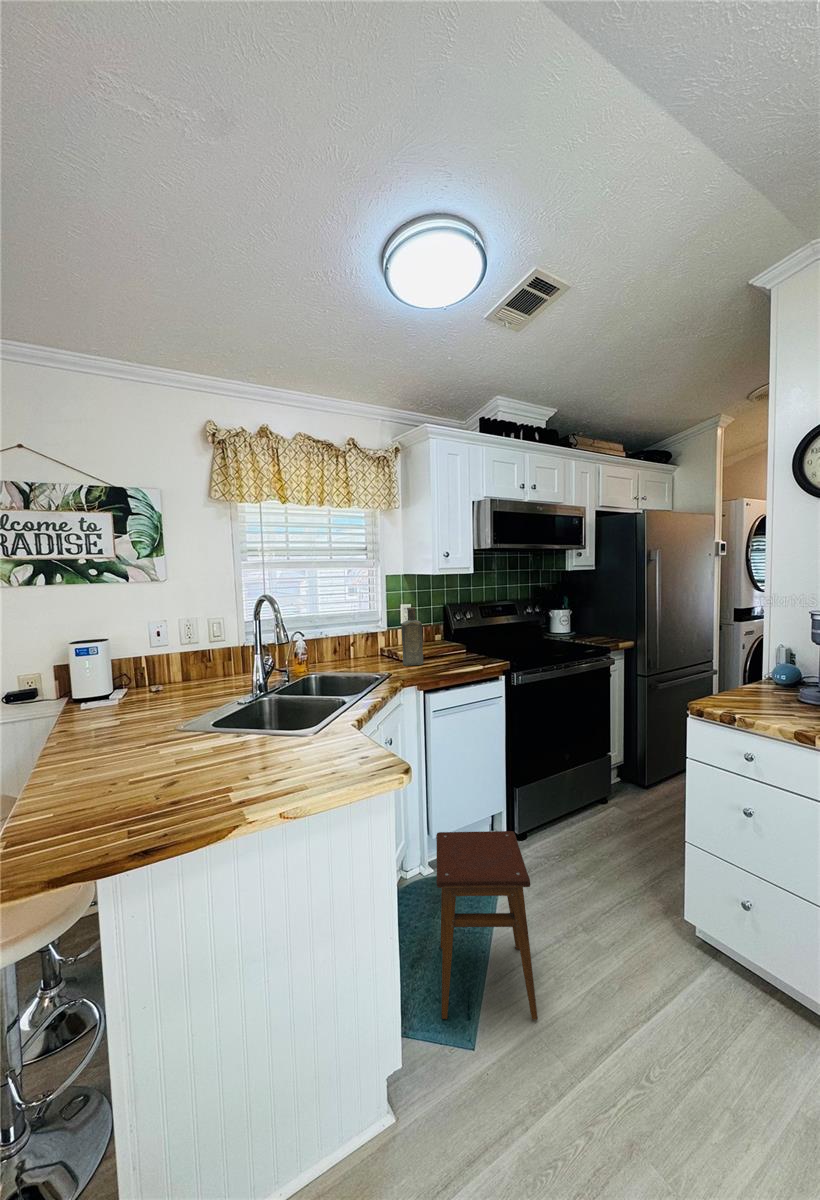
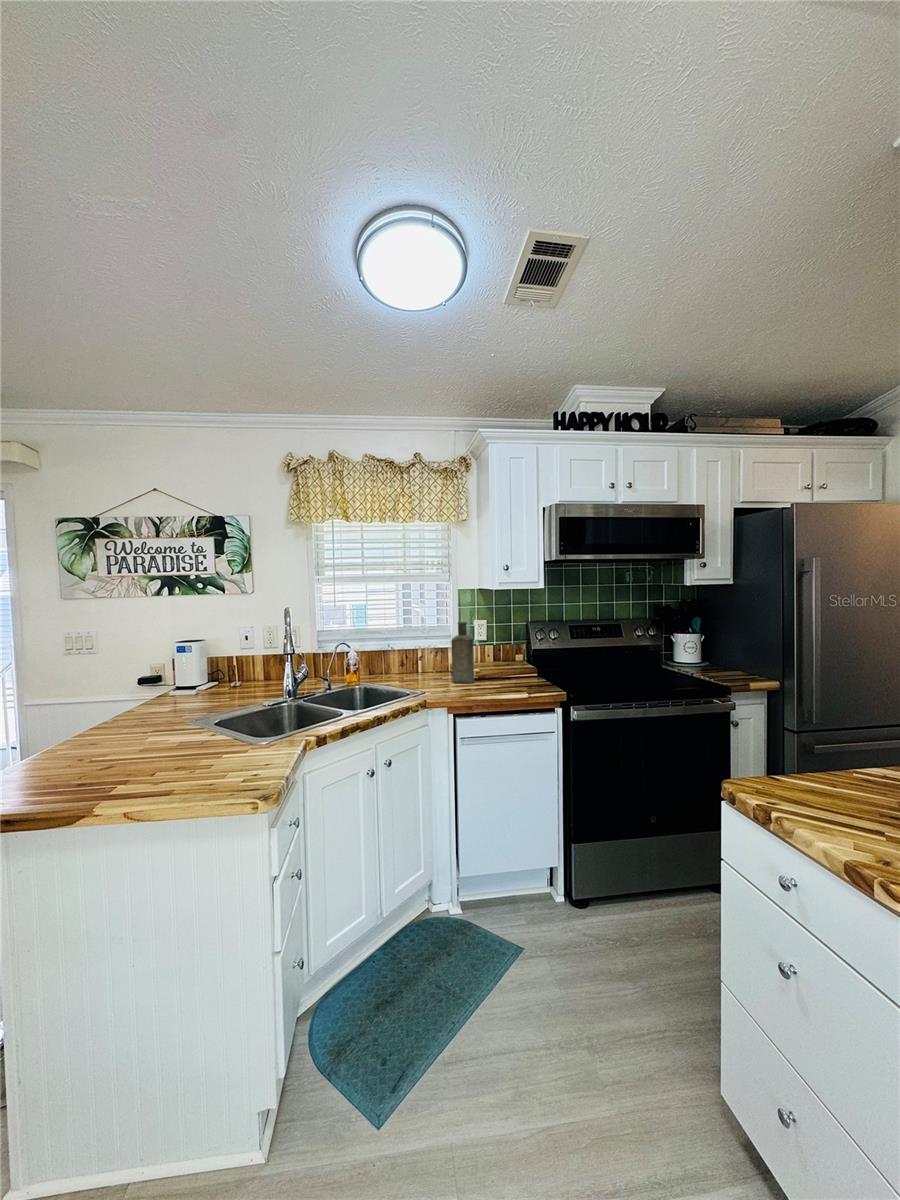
stool: present [436,831,538,1020] -> none [355,872,497,1158]

